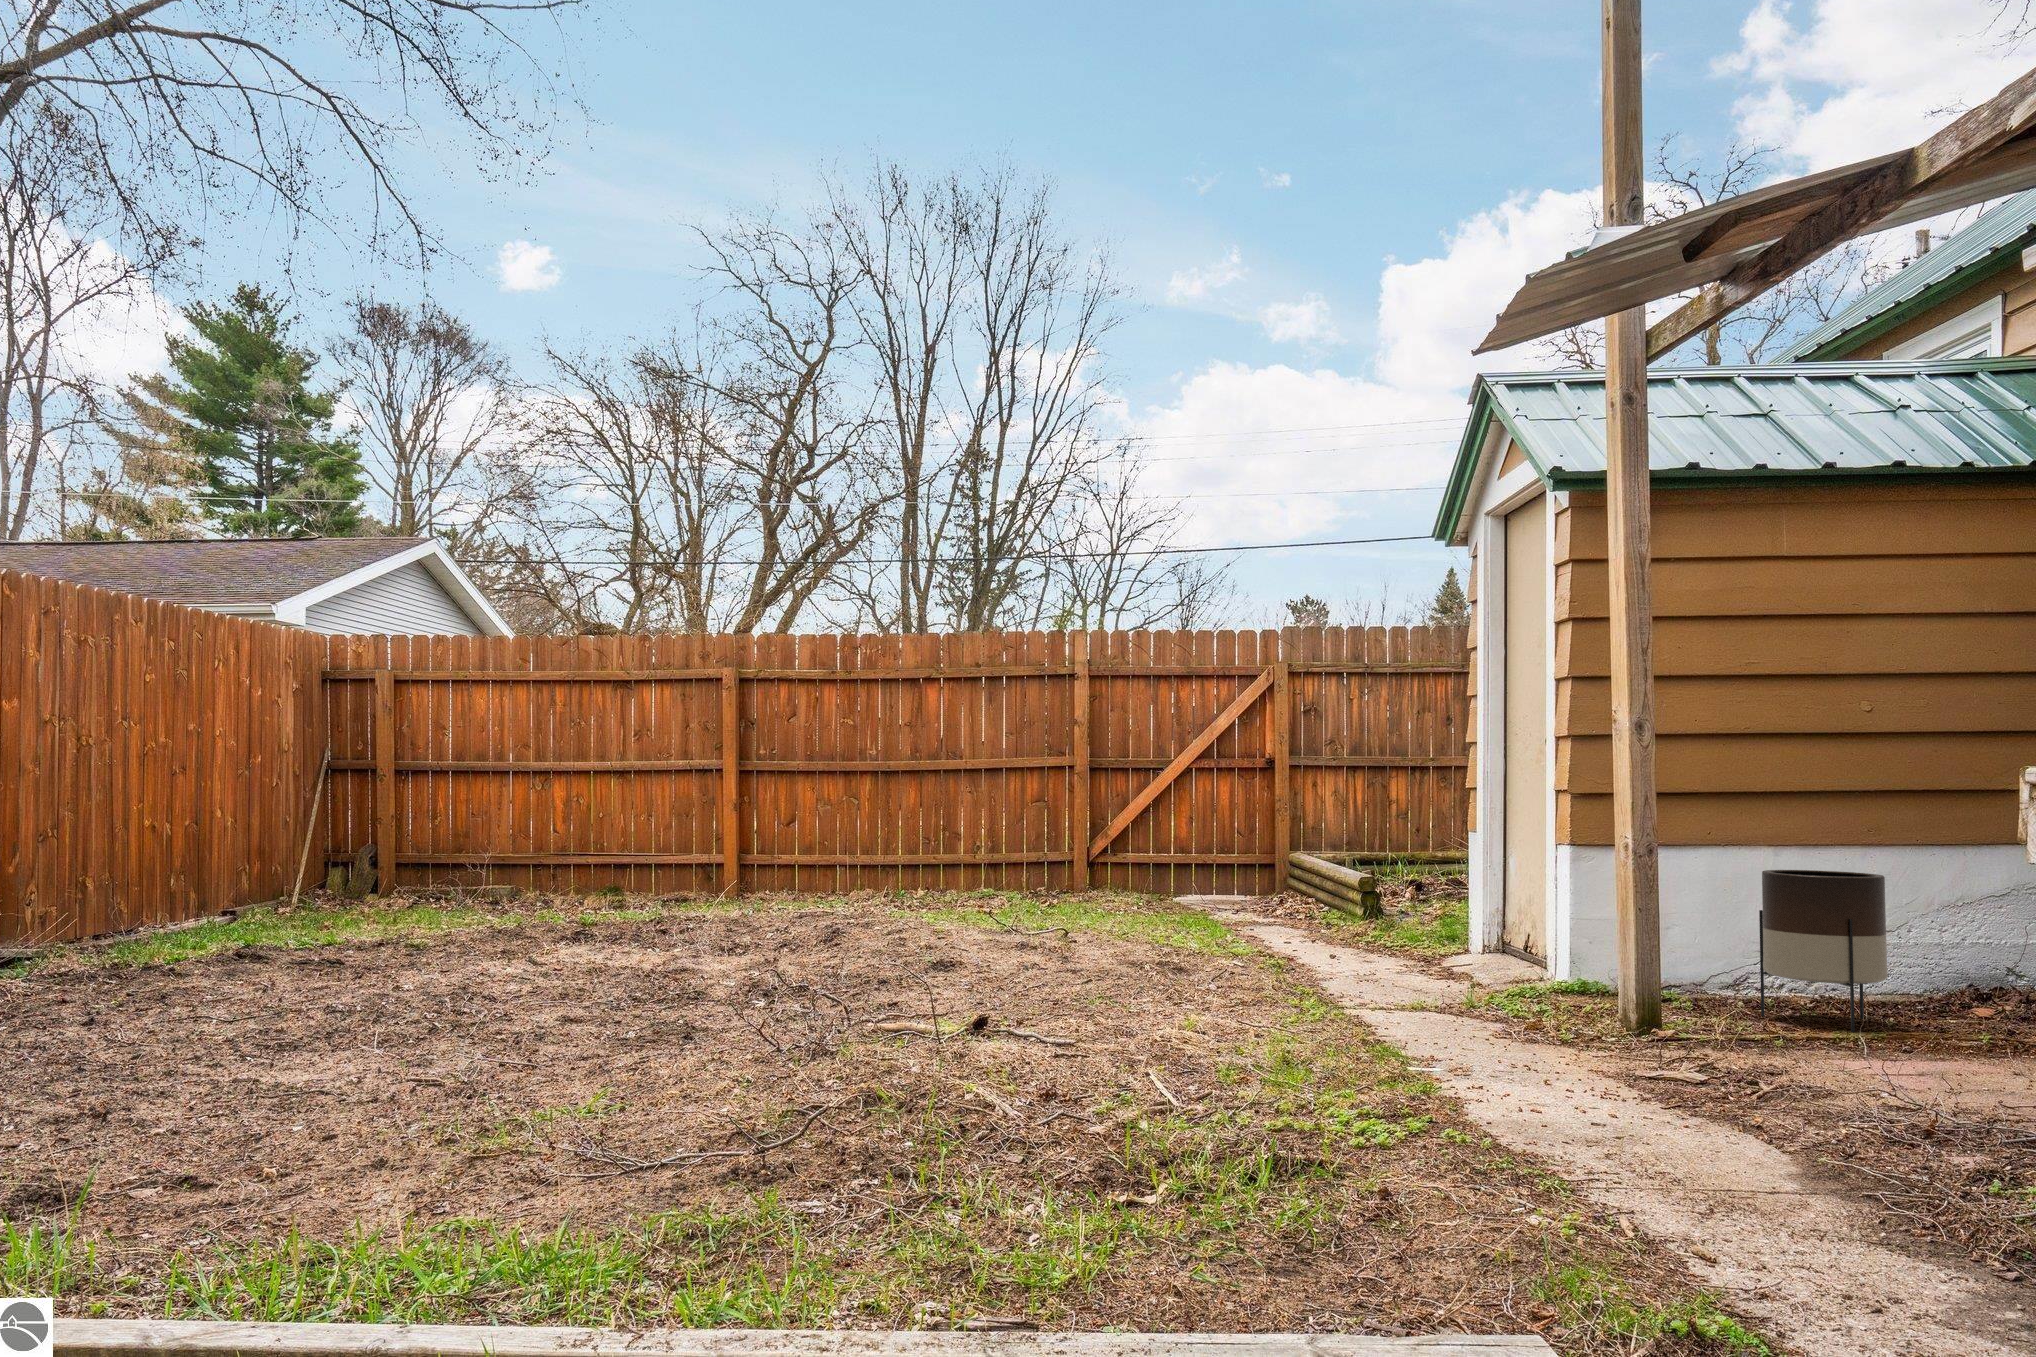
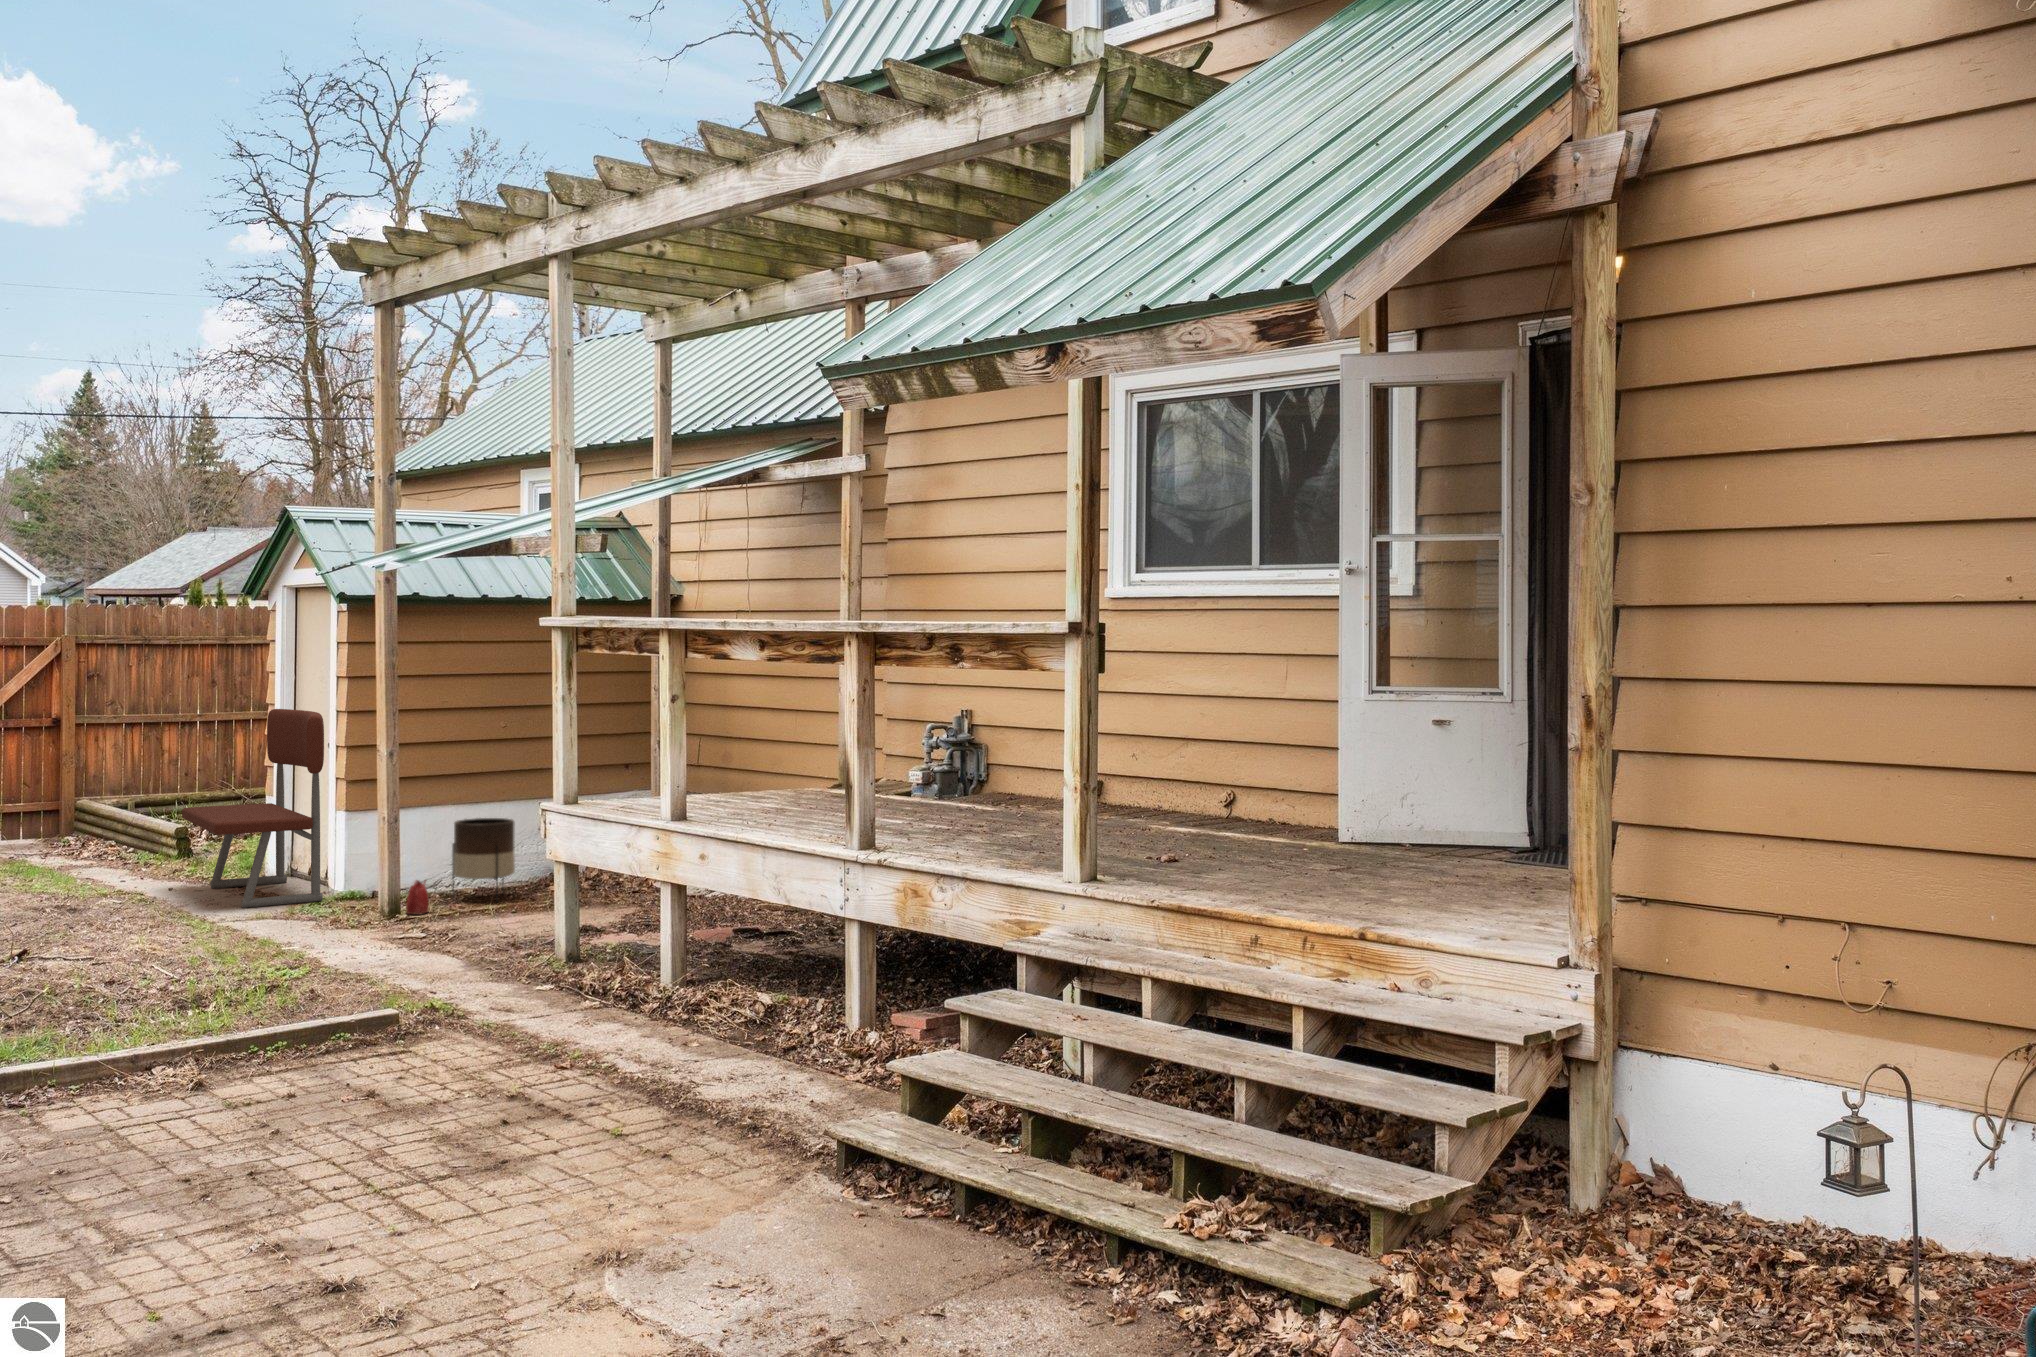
bench: none [1345,682,1534,991] -> present [182,709,324,908]
watering can: none [1670,968,1715,1035] -> present [406,880,429,915]

